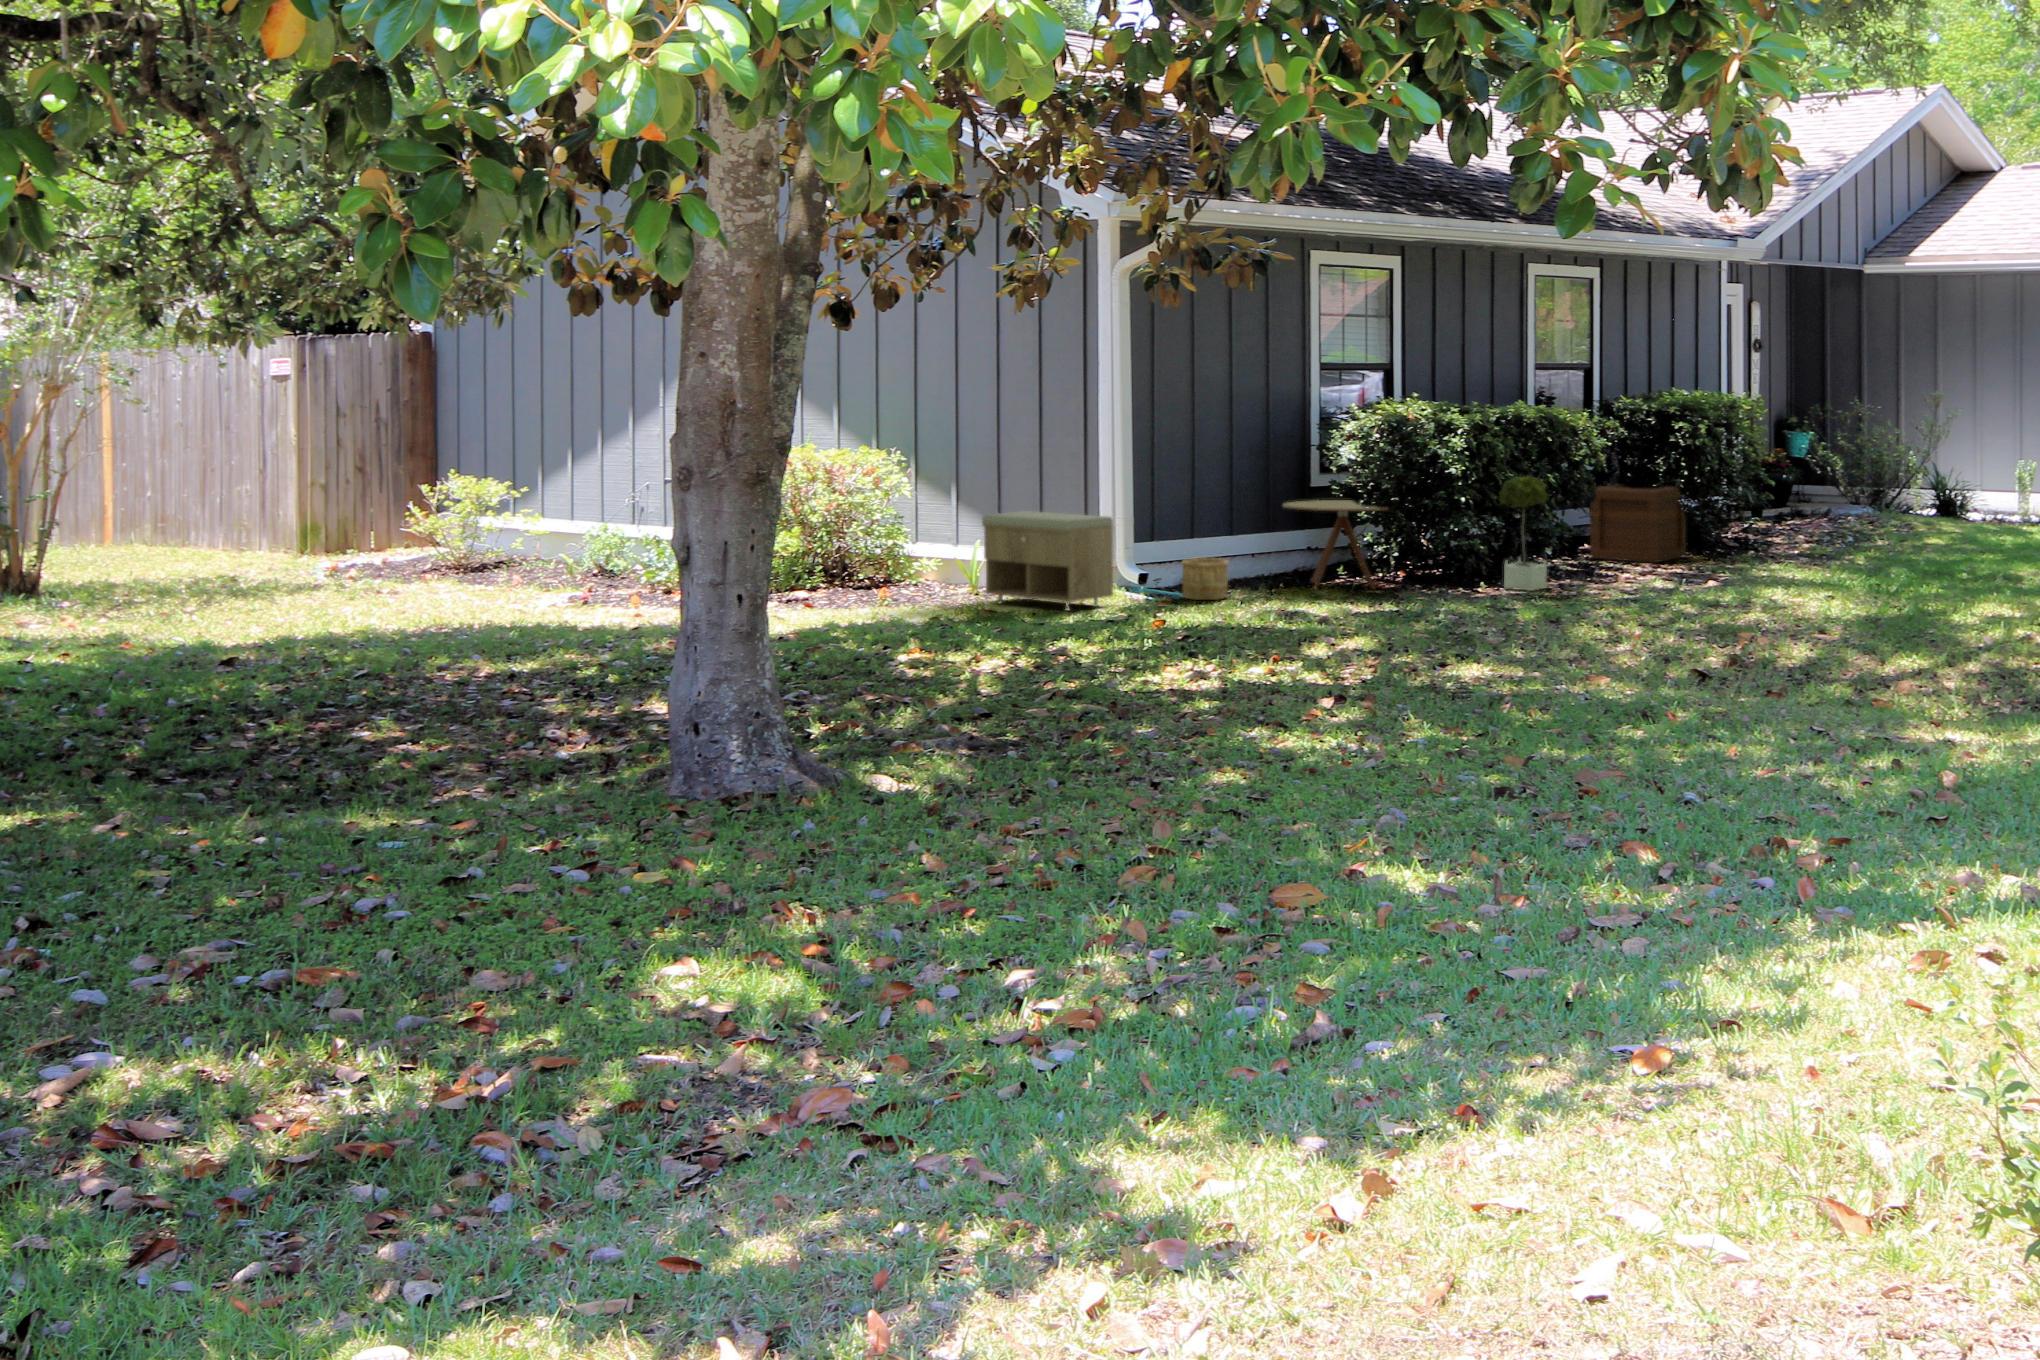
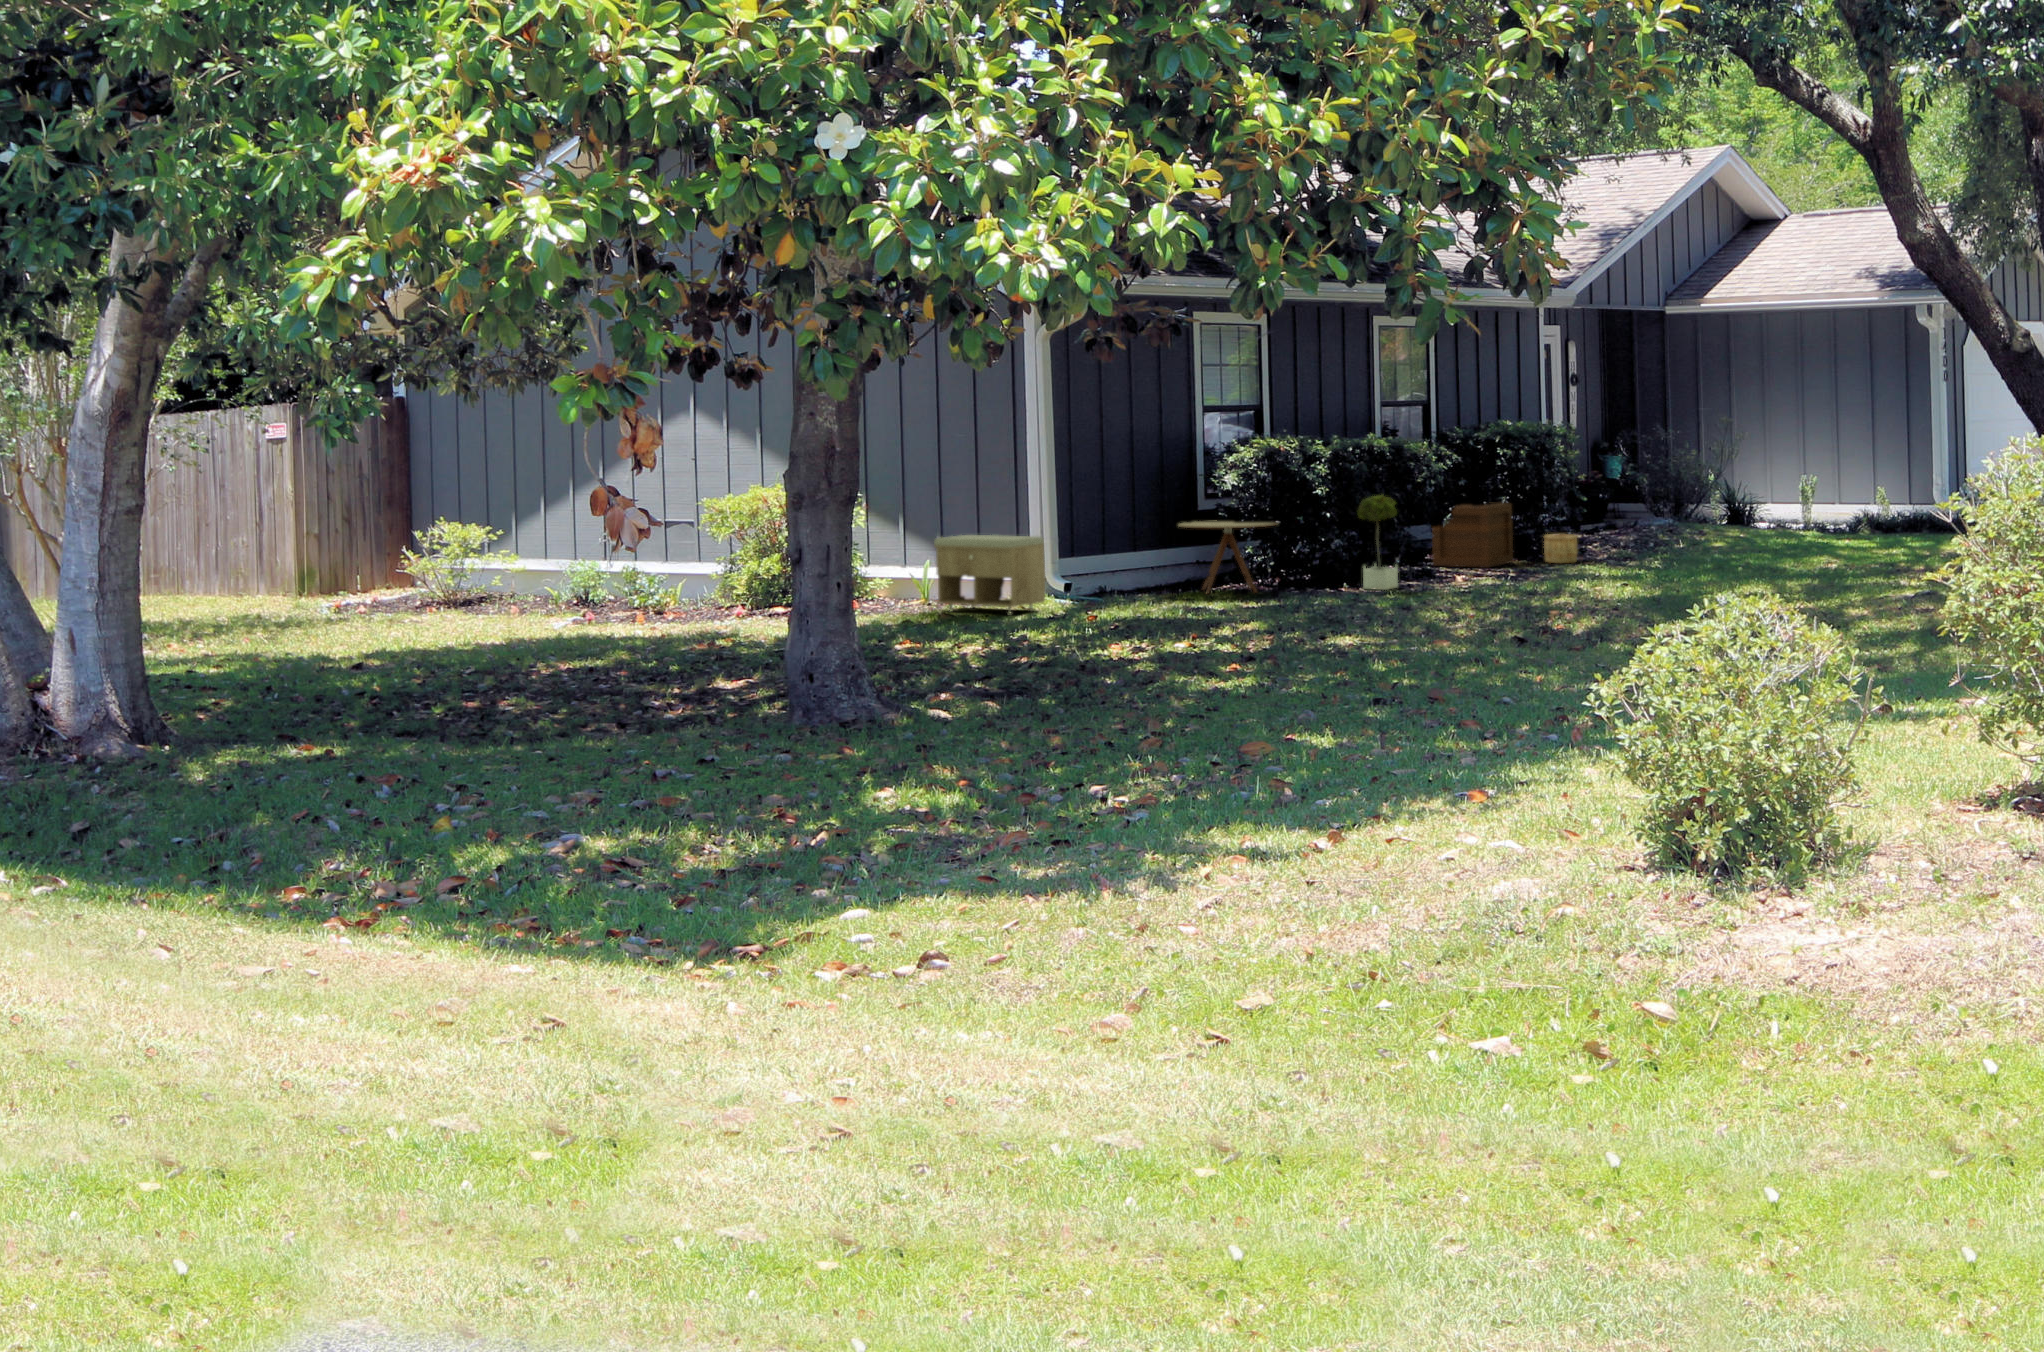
wooden bucket: present [1182,557,1229,600] -> present [1544,534,1578,563]

